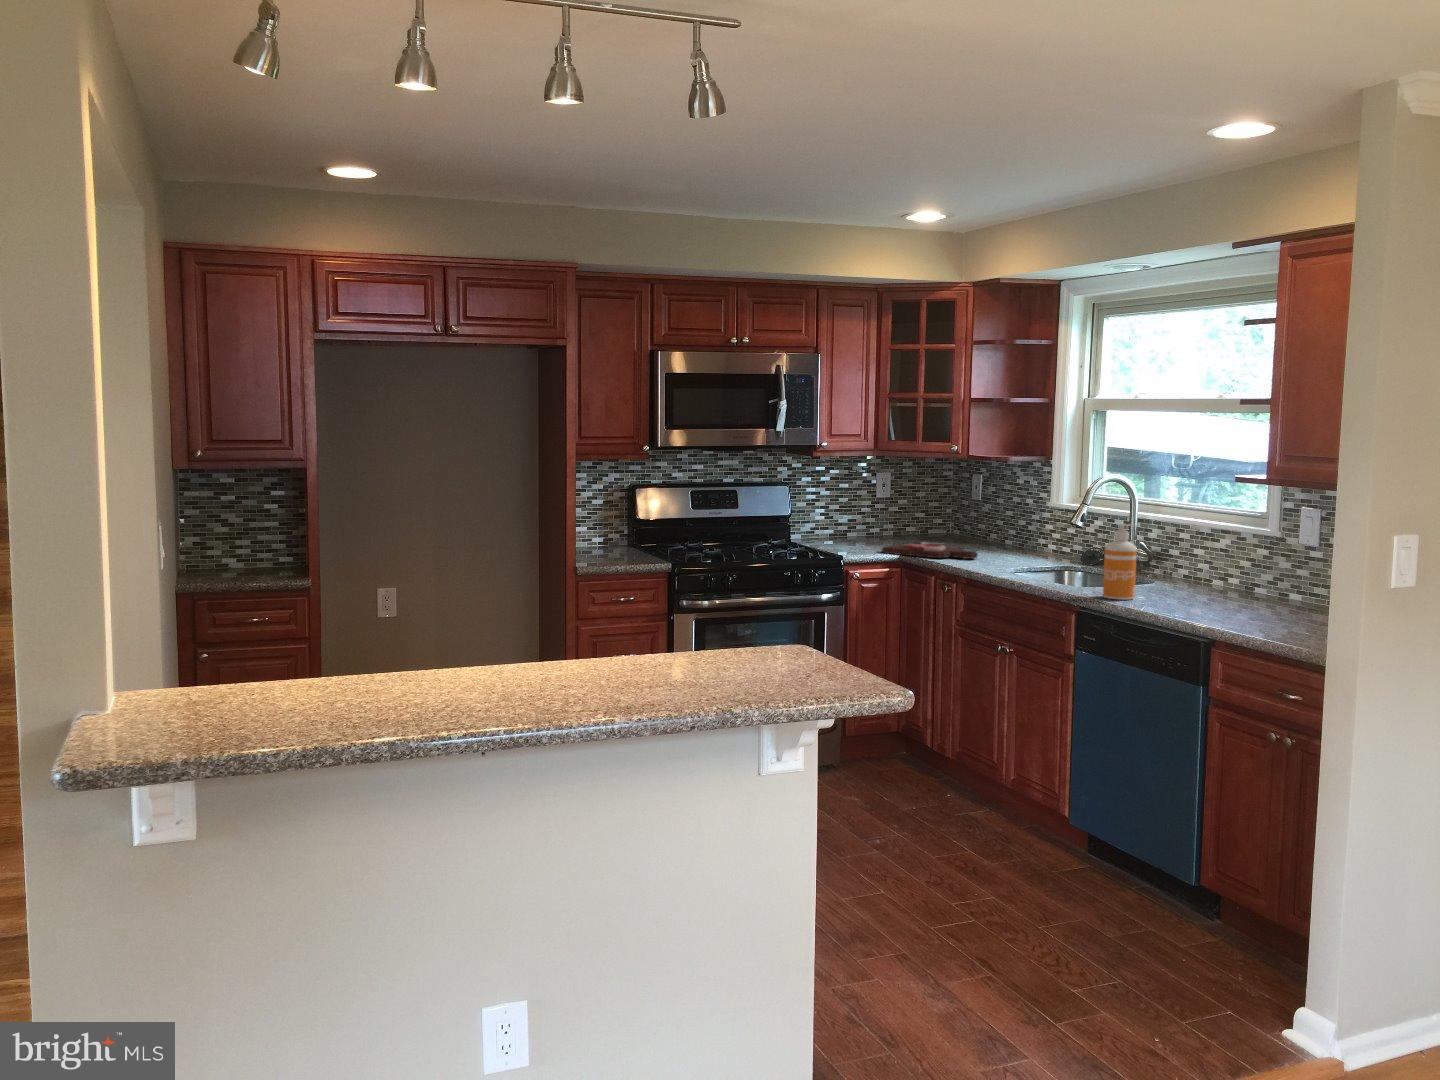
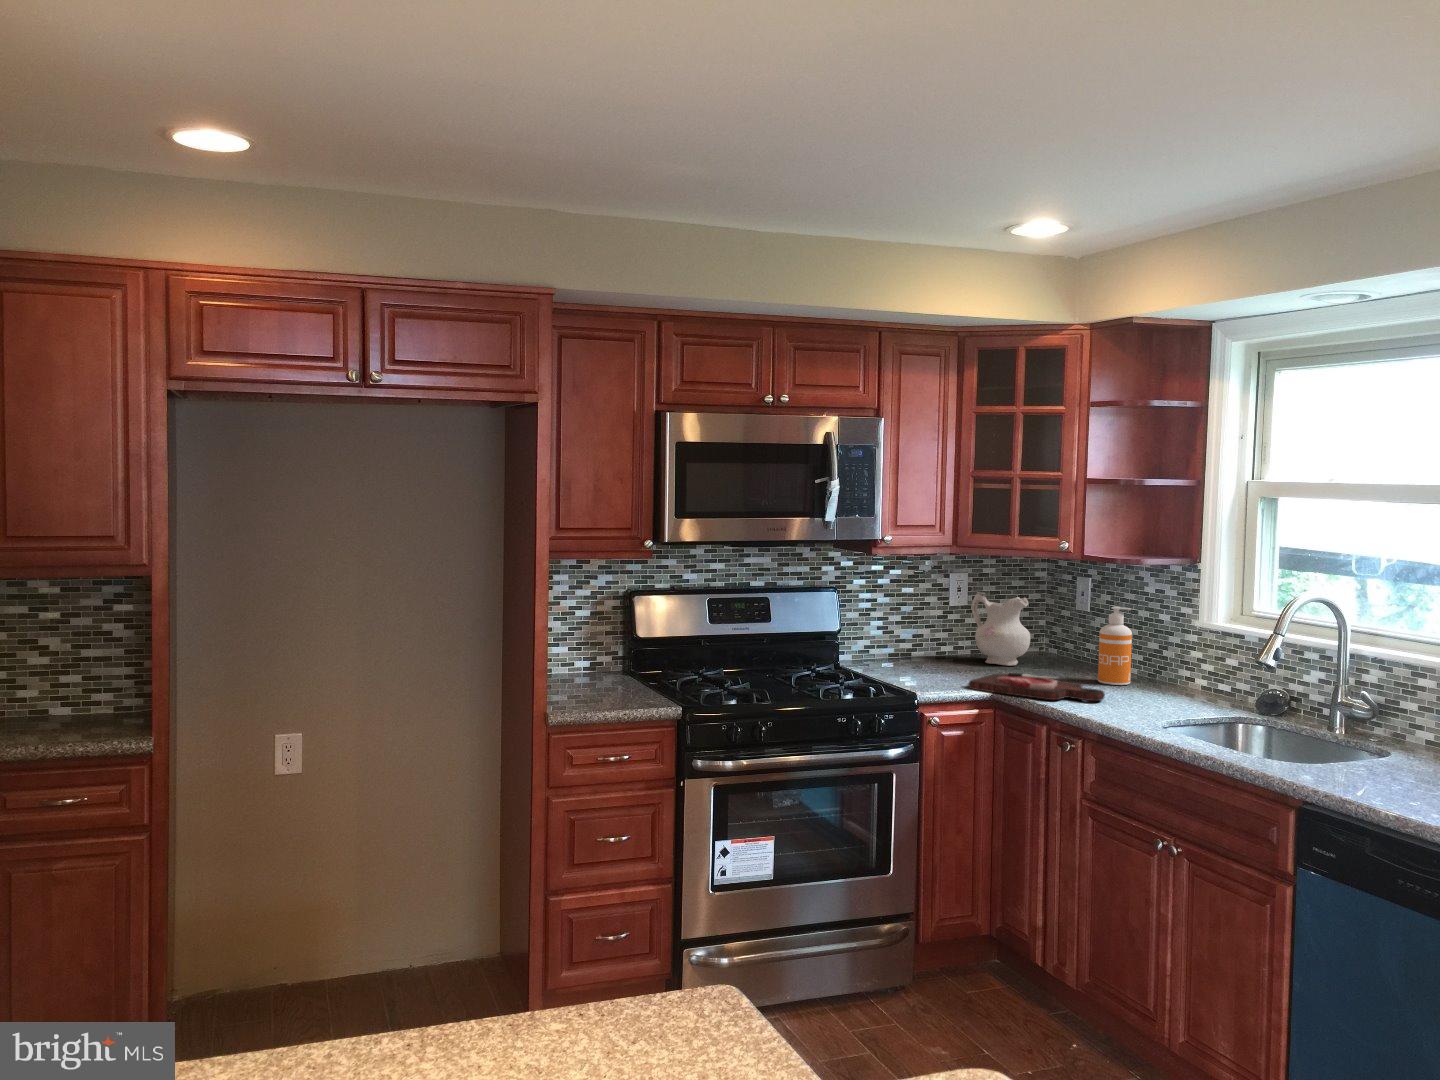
ceramic pitcher: none [893,486,936,541] -> present [972,592,1030,666]
soap dispenser: present [1103,523,1137,600] -> present [1098,607,1132,685]

